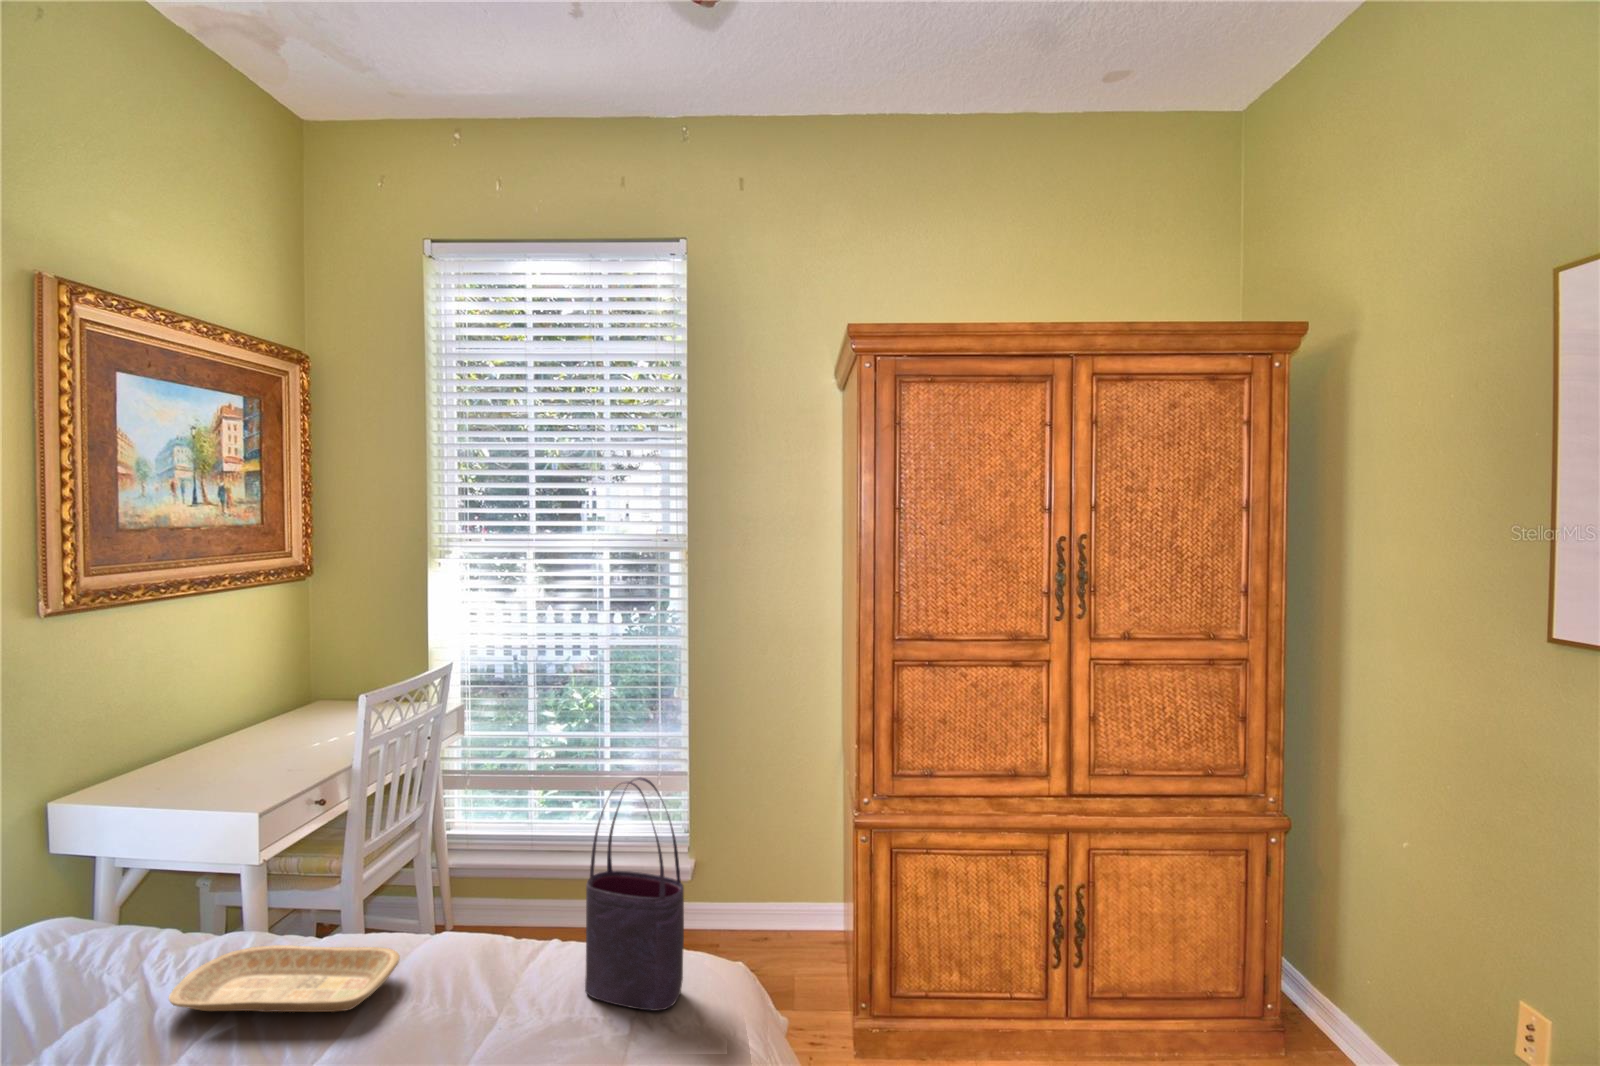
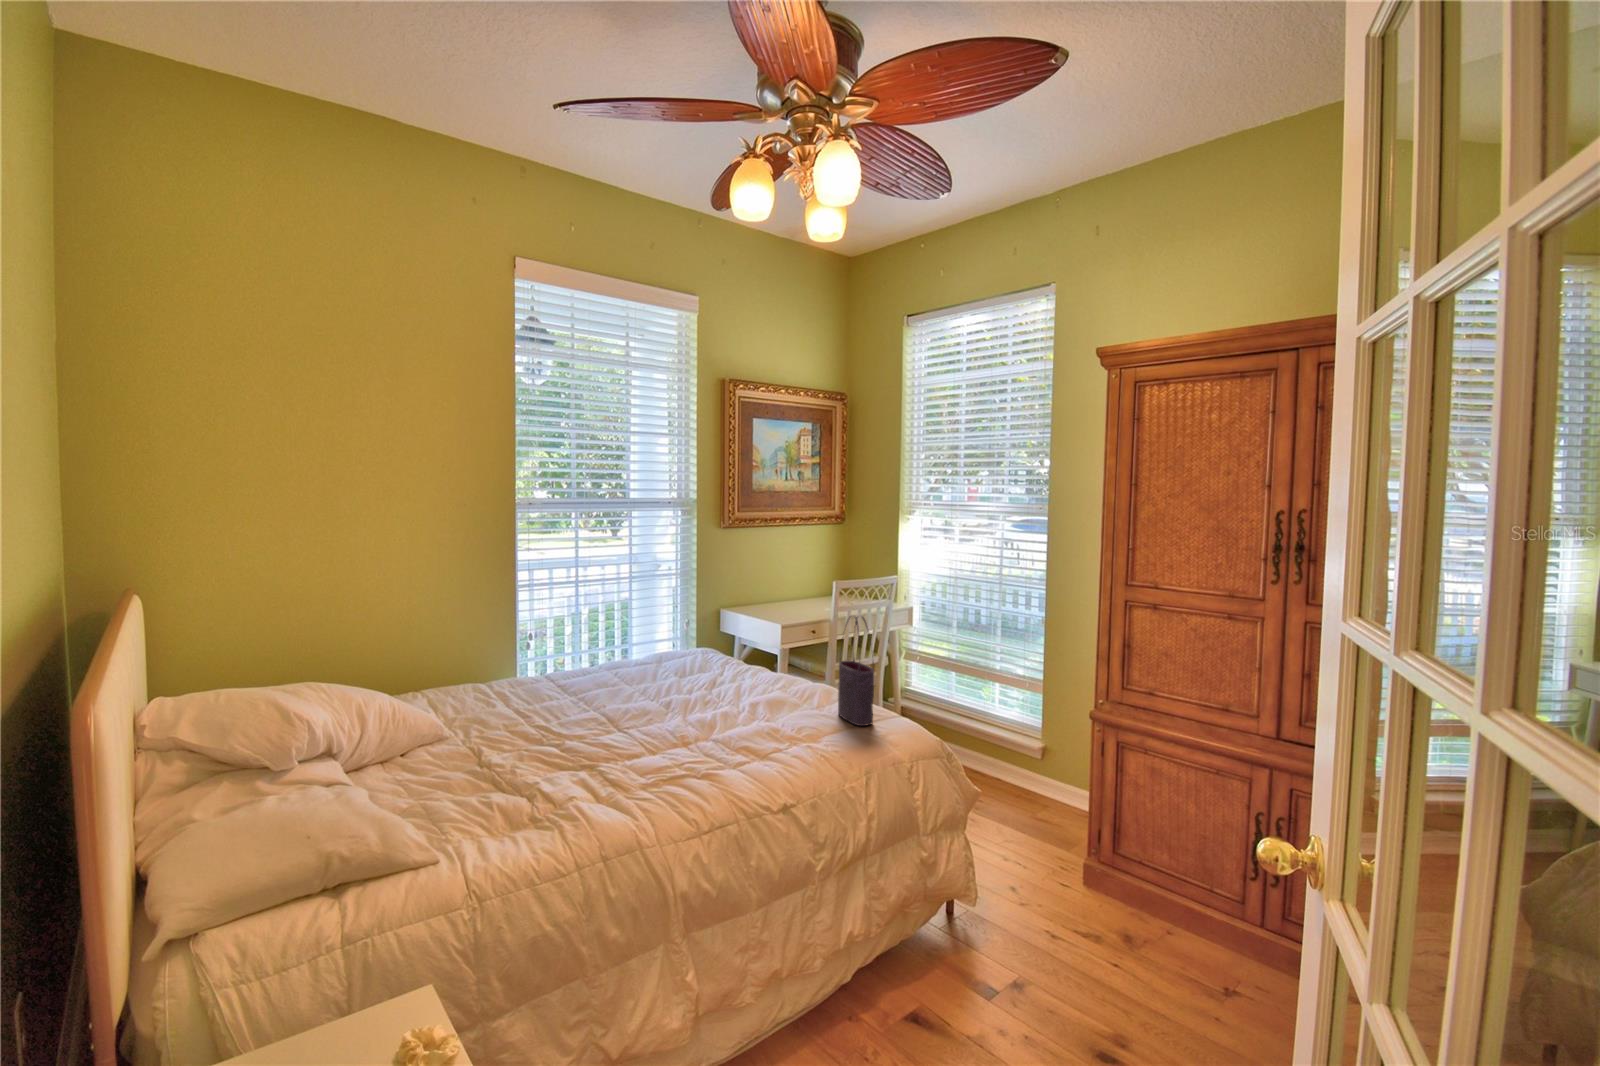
tray: present [169,945,400,1012] -> none [716,666,785,693]

